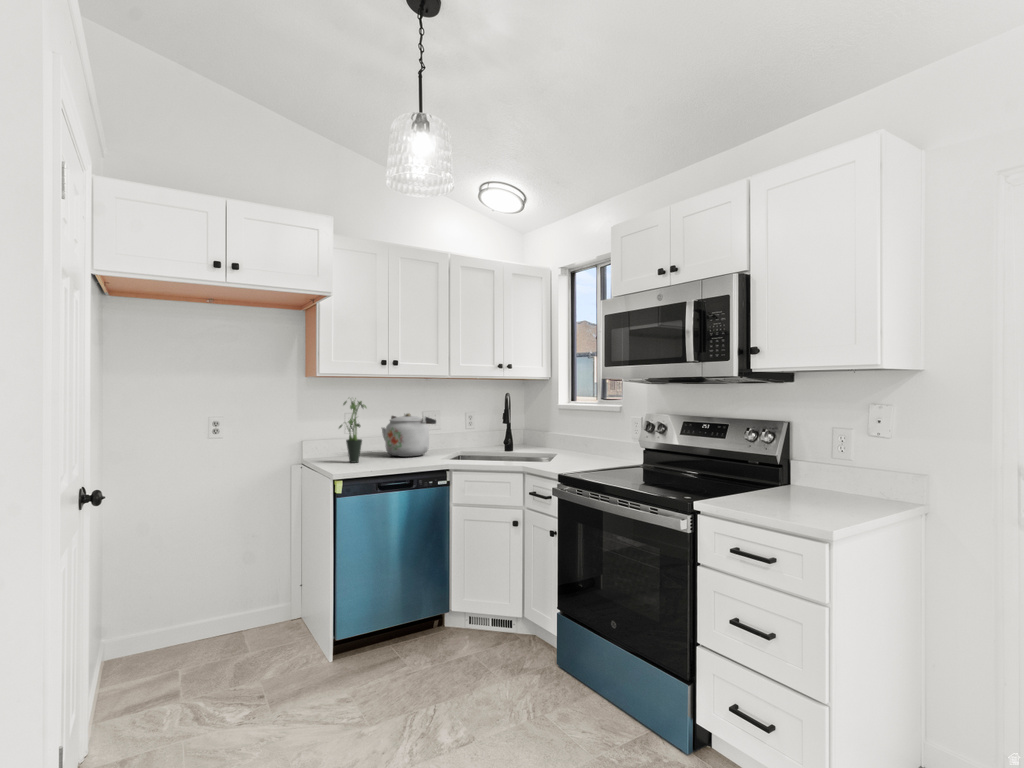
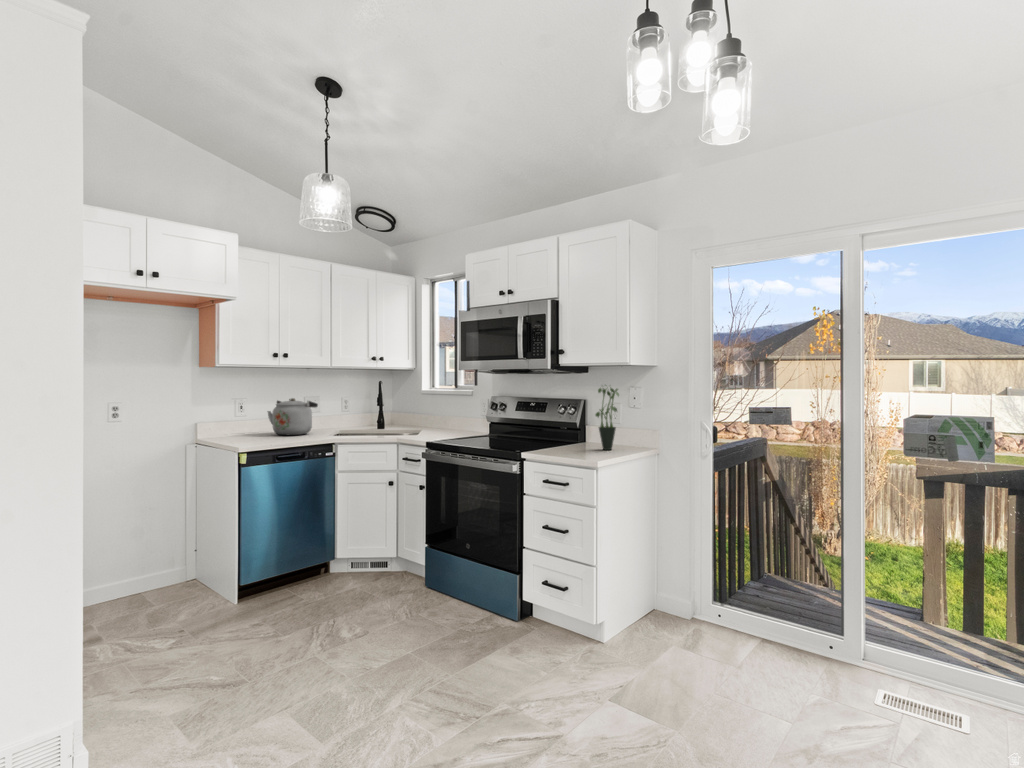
potted plant: present [339,401,366,463] -> present [596,388,619,450]

